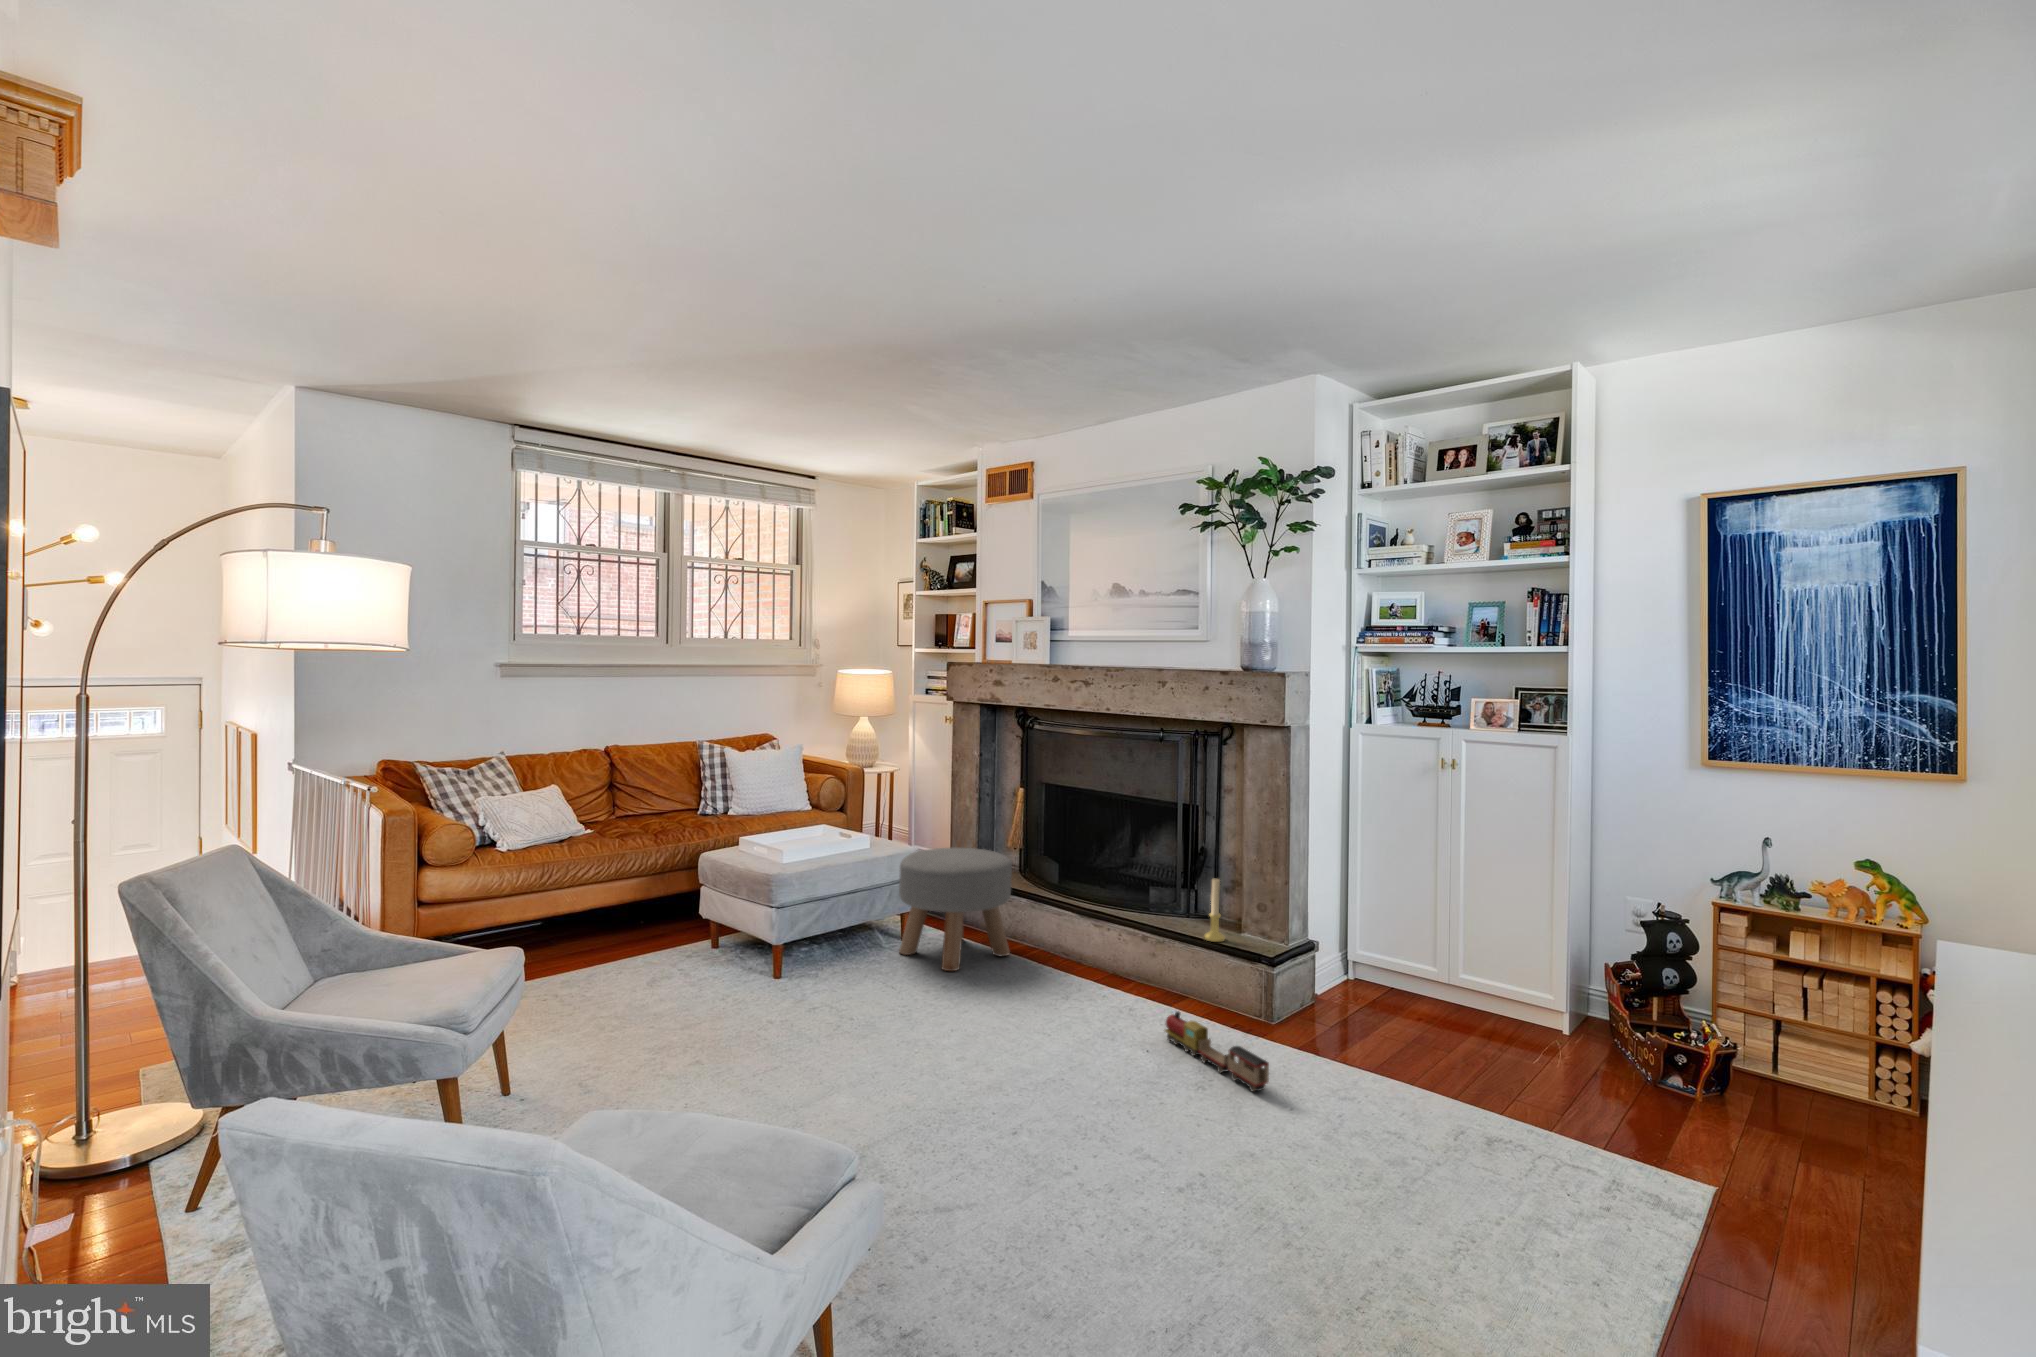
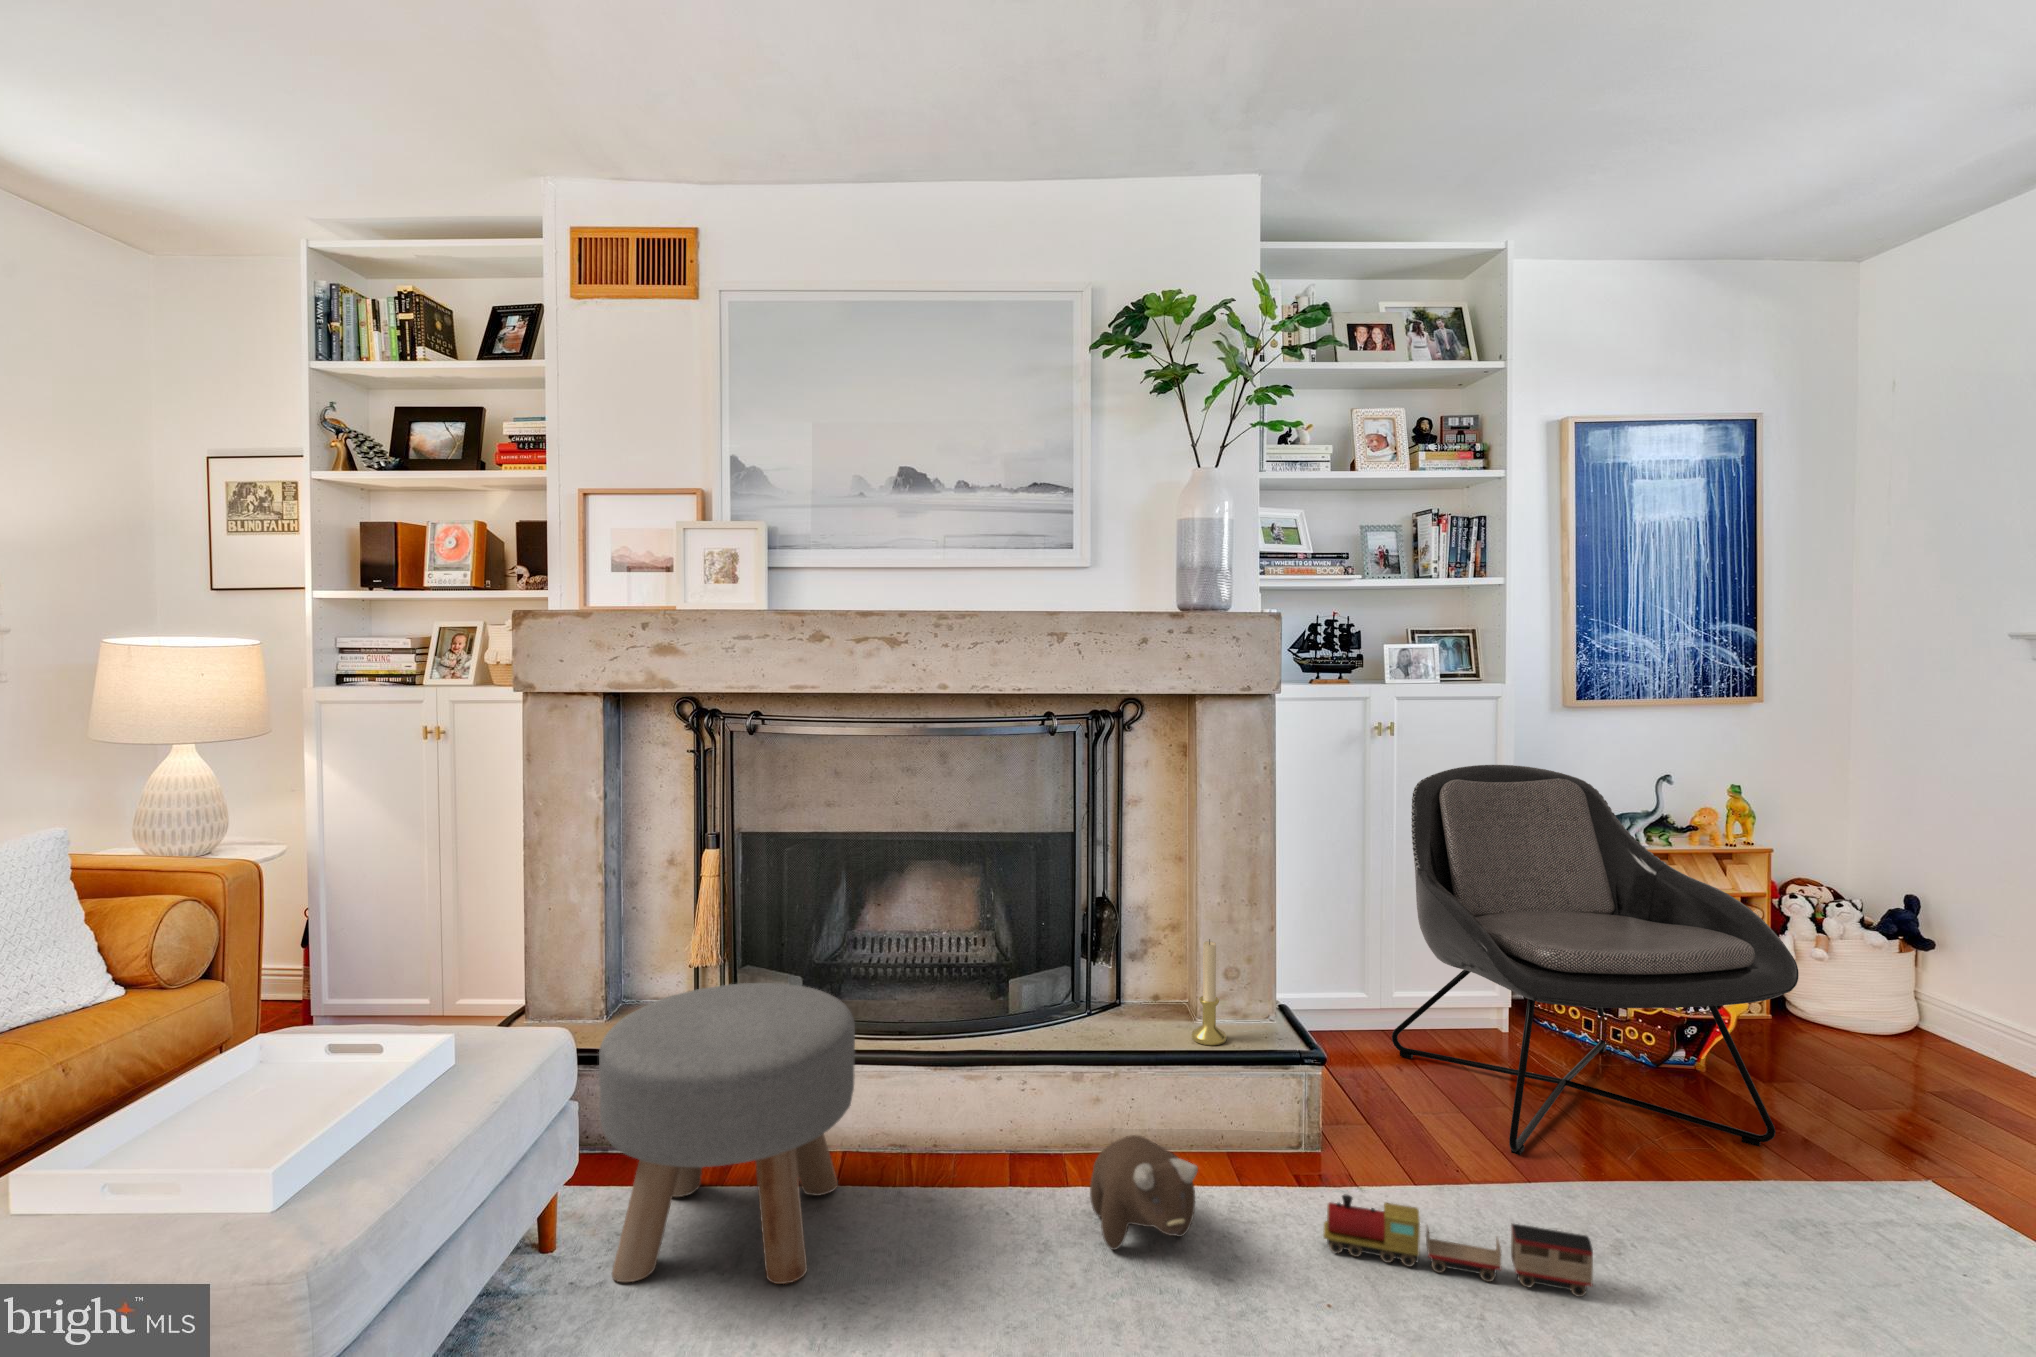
lounge chair: none [1357,800,1634,1122] -> present [1392,765,1799,1155]
plush toy: none [1069,956,1124,1013] -> present [1090,1135,1198,1250]

